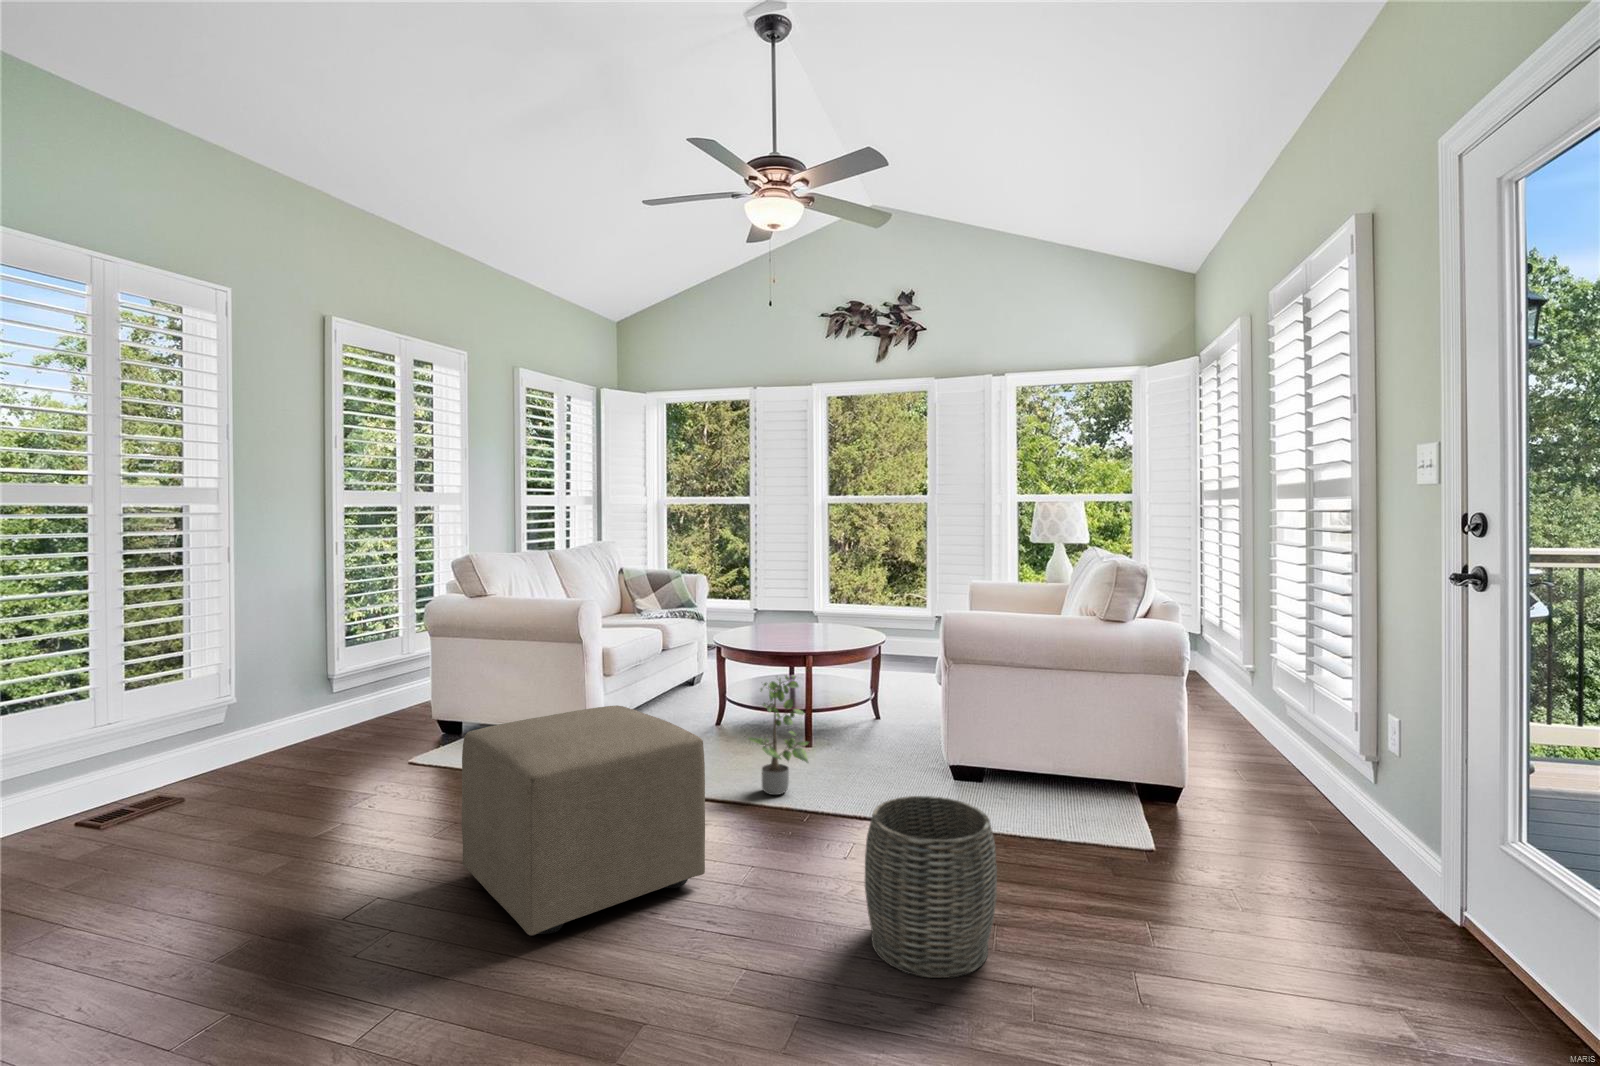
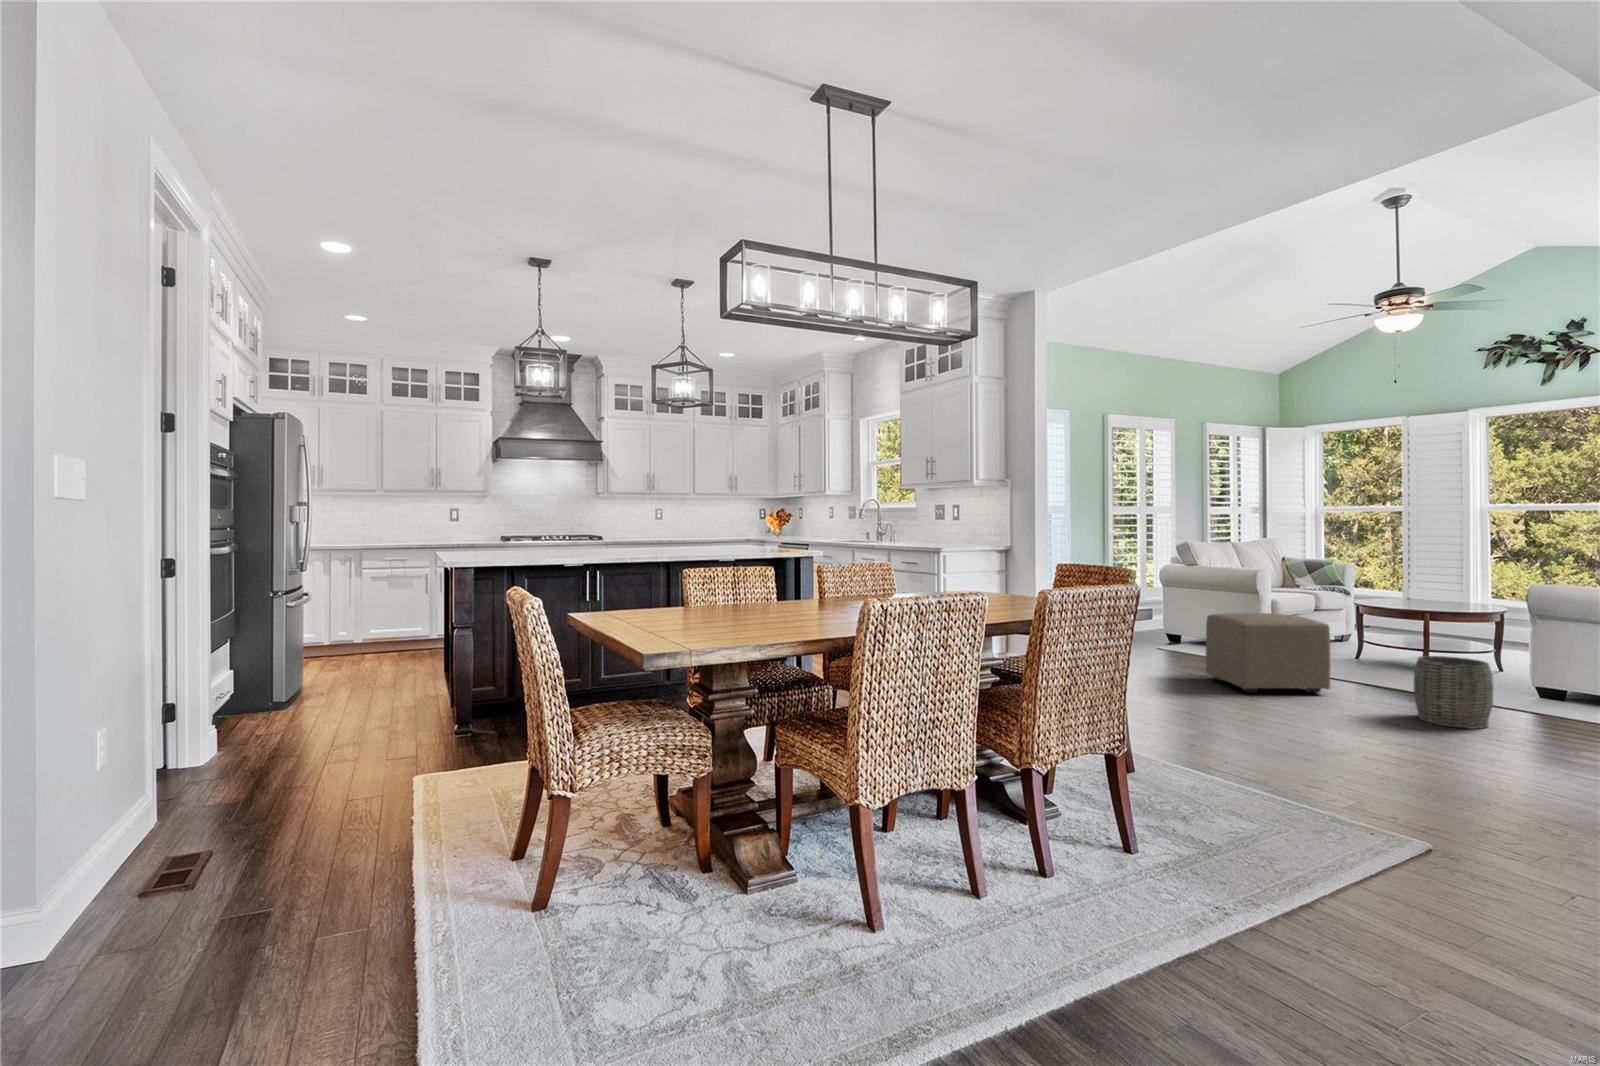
potted plant: present [749,675,808,795] -> none [1367,612,1416,682]

